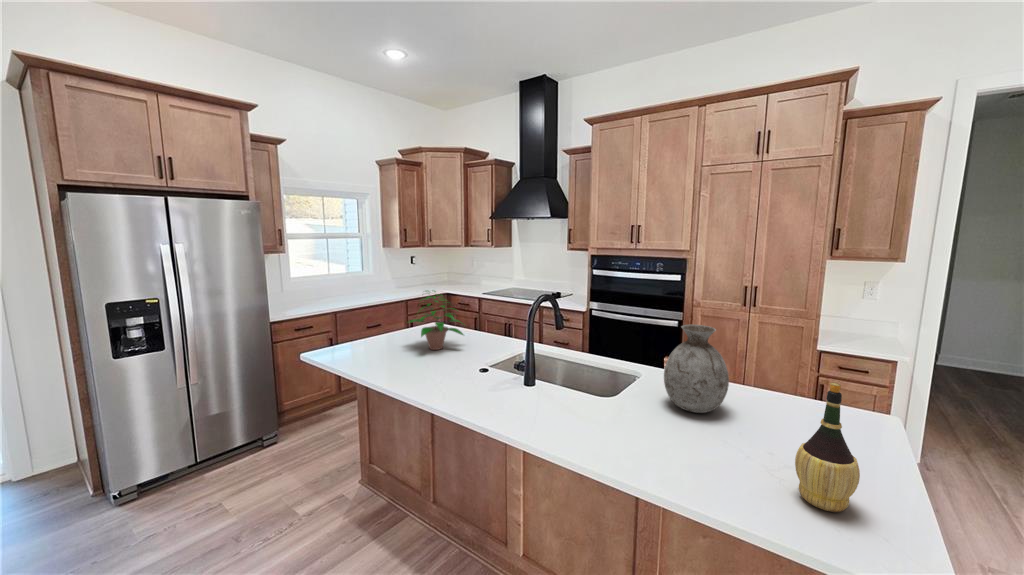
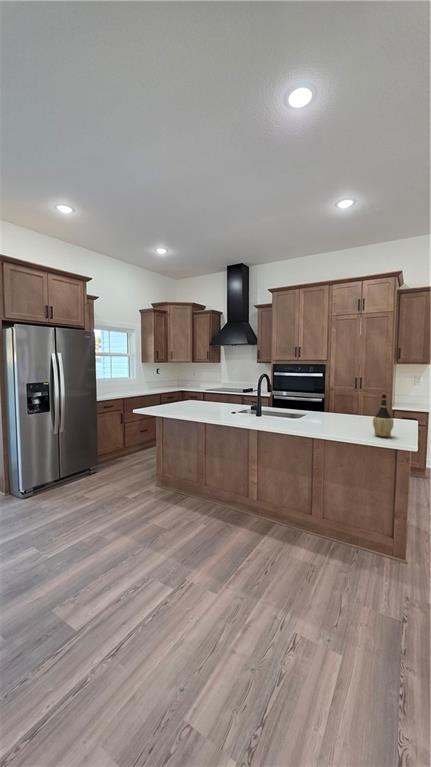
potted plant: present [410,291,463,350] -> none [185,377,218,408]
vase: present [664,325,729,413] -> none [322,384,349,421]

